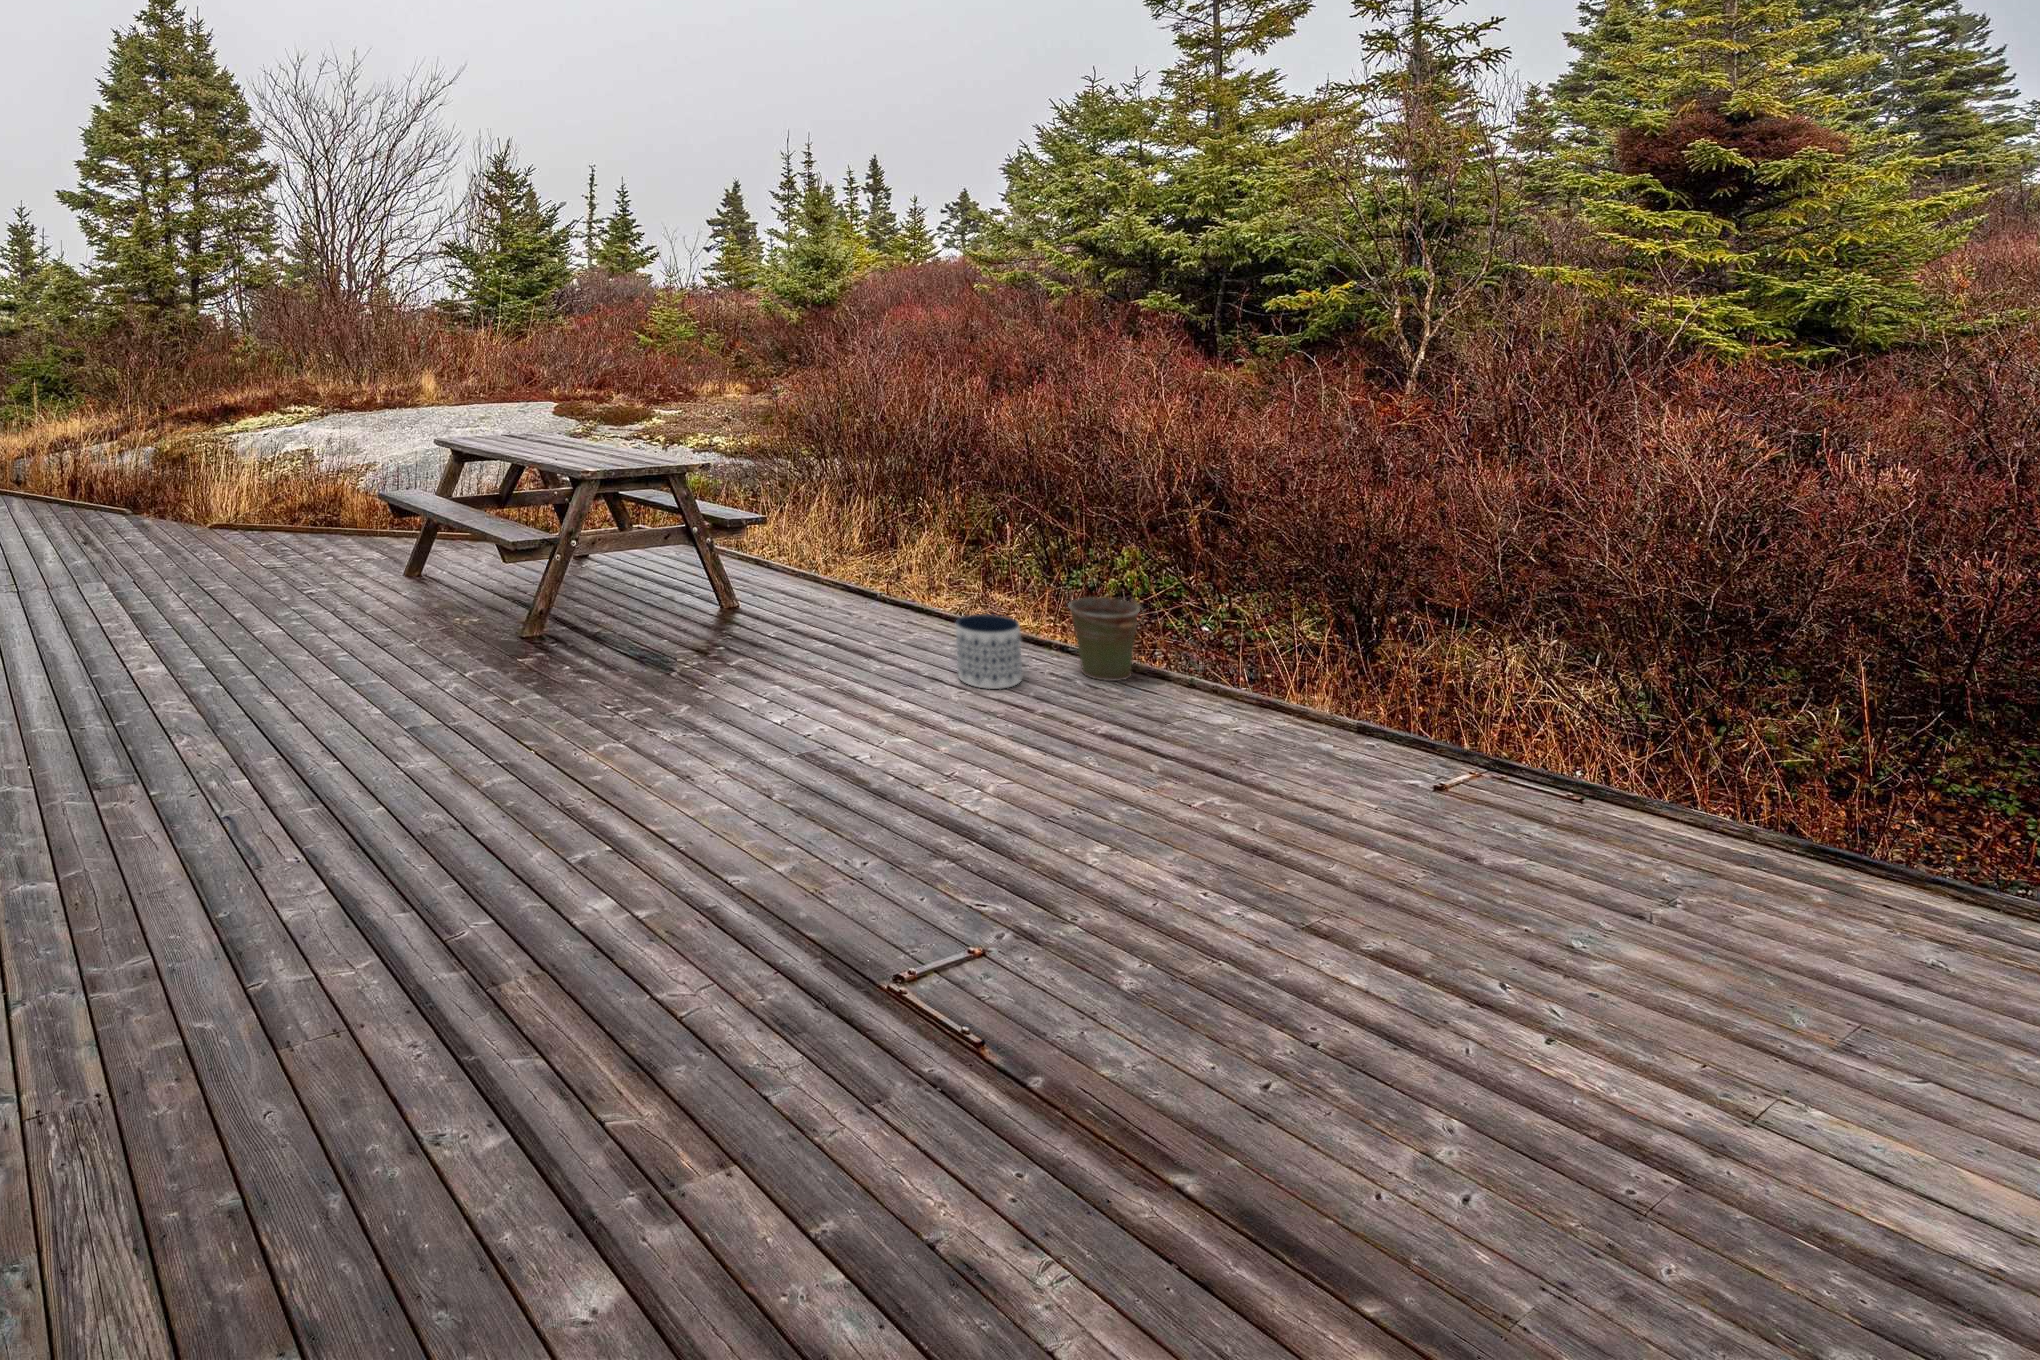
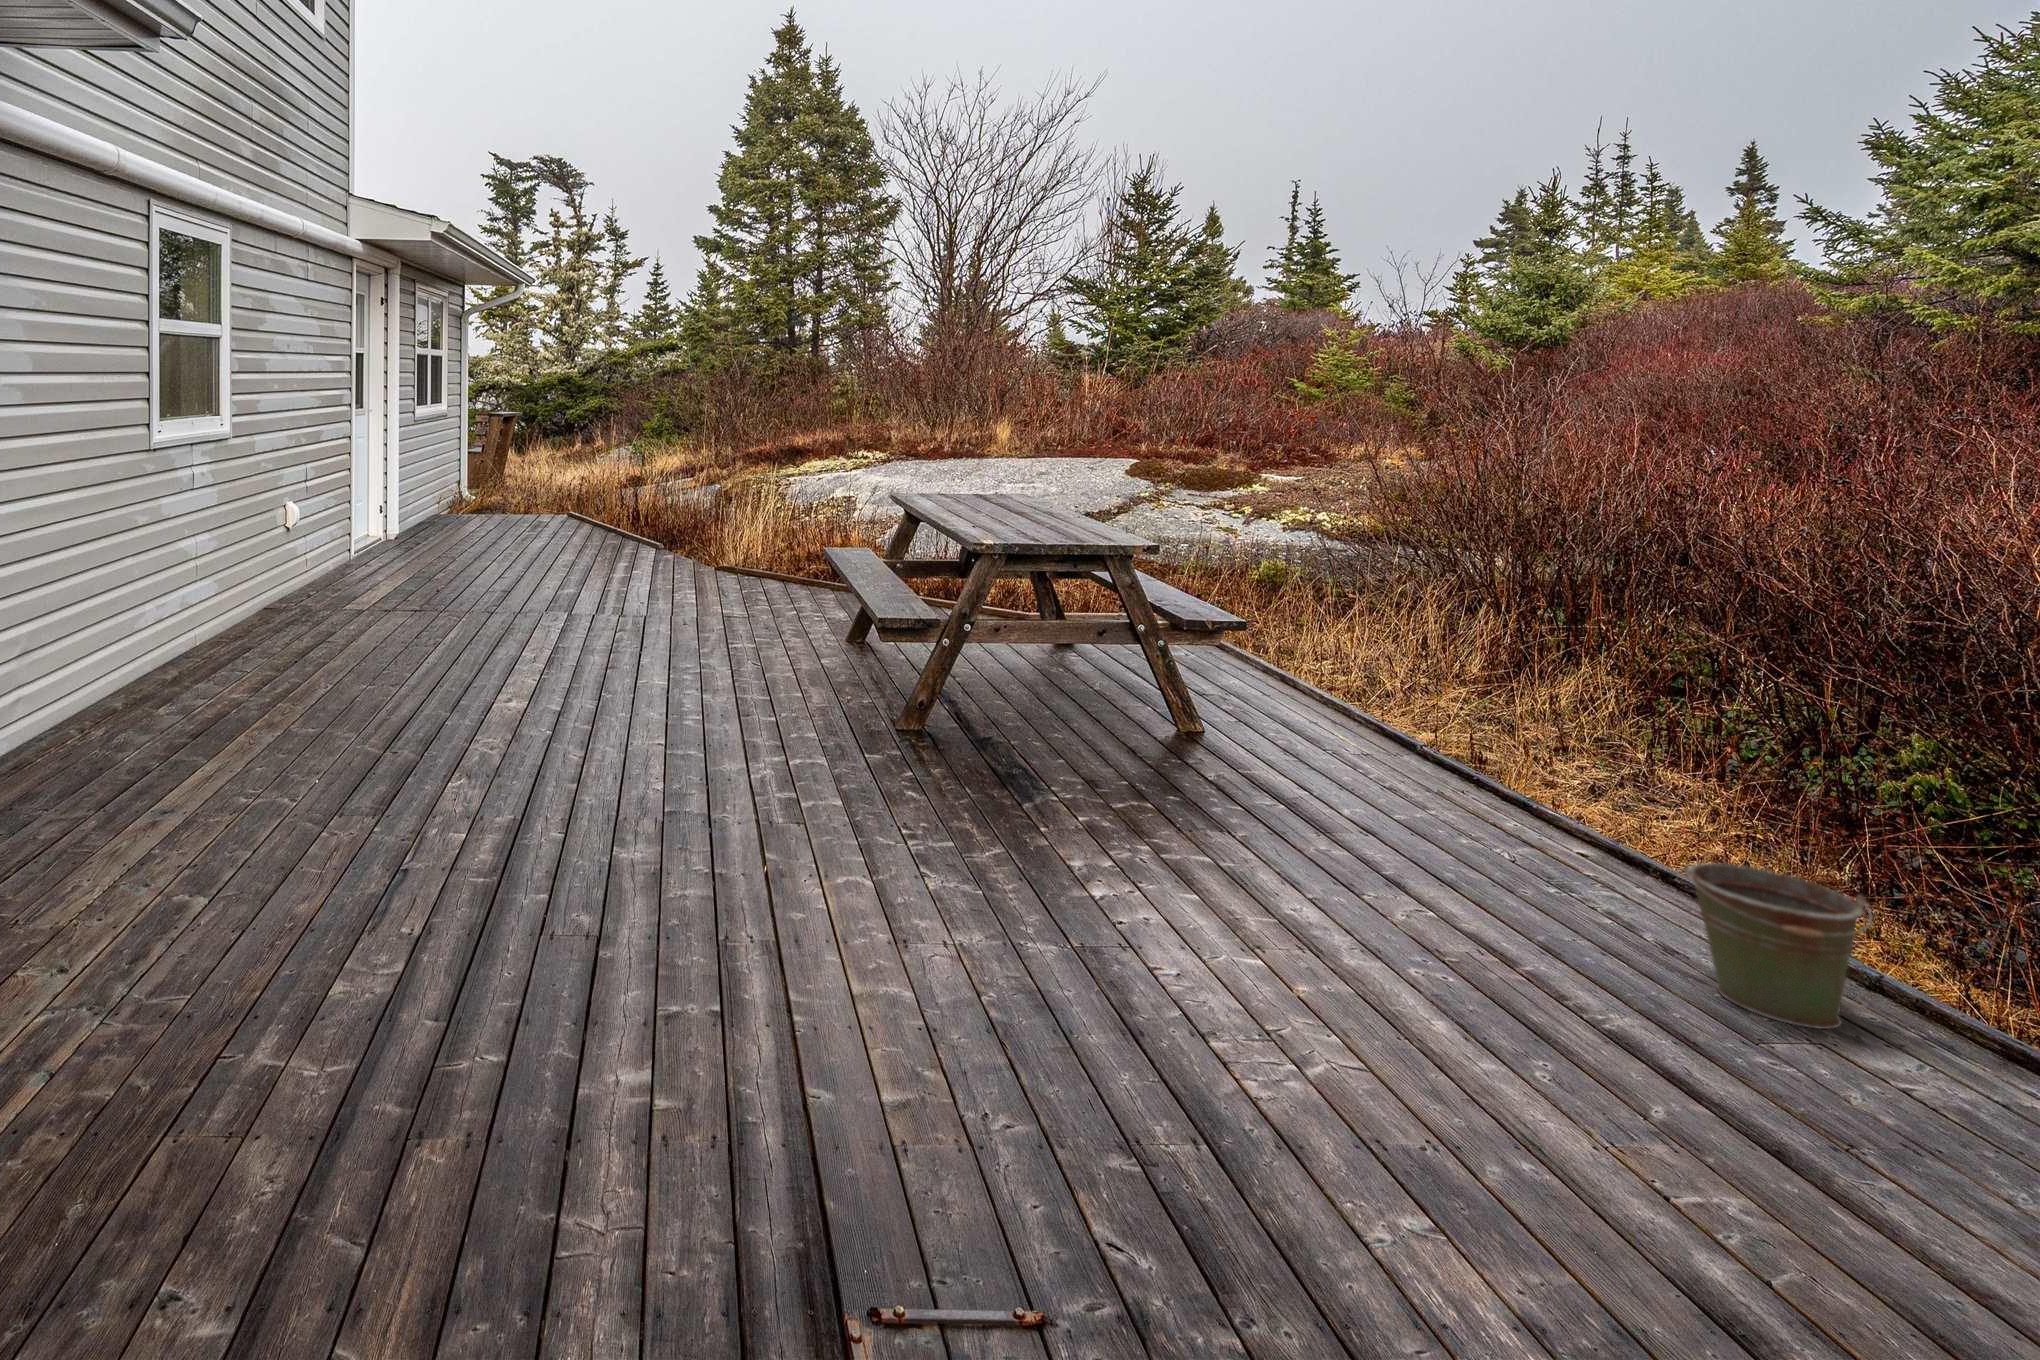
planter: present [956,614,1022,689] -> none [1439,828,1570,957]

